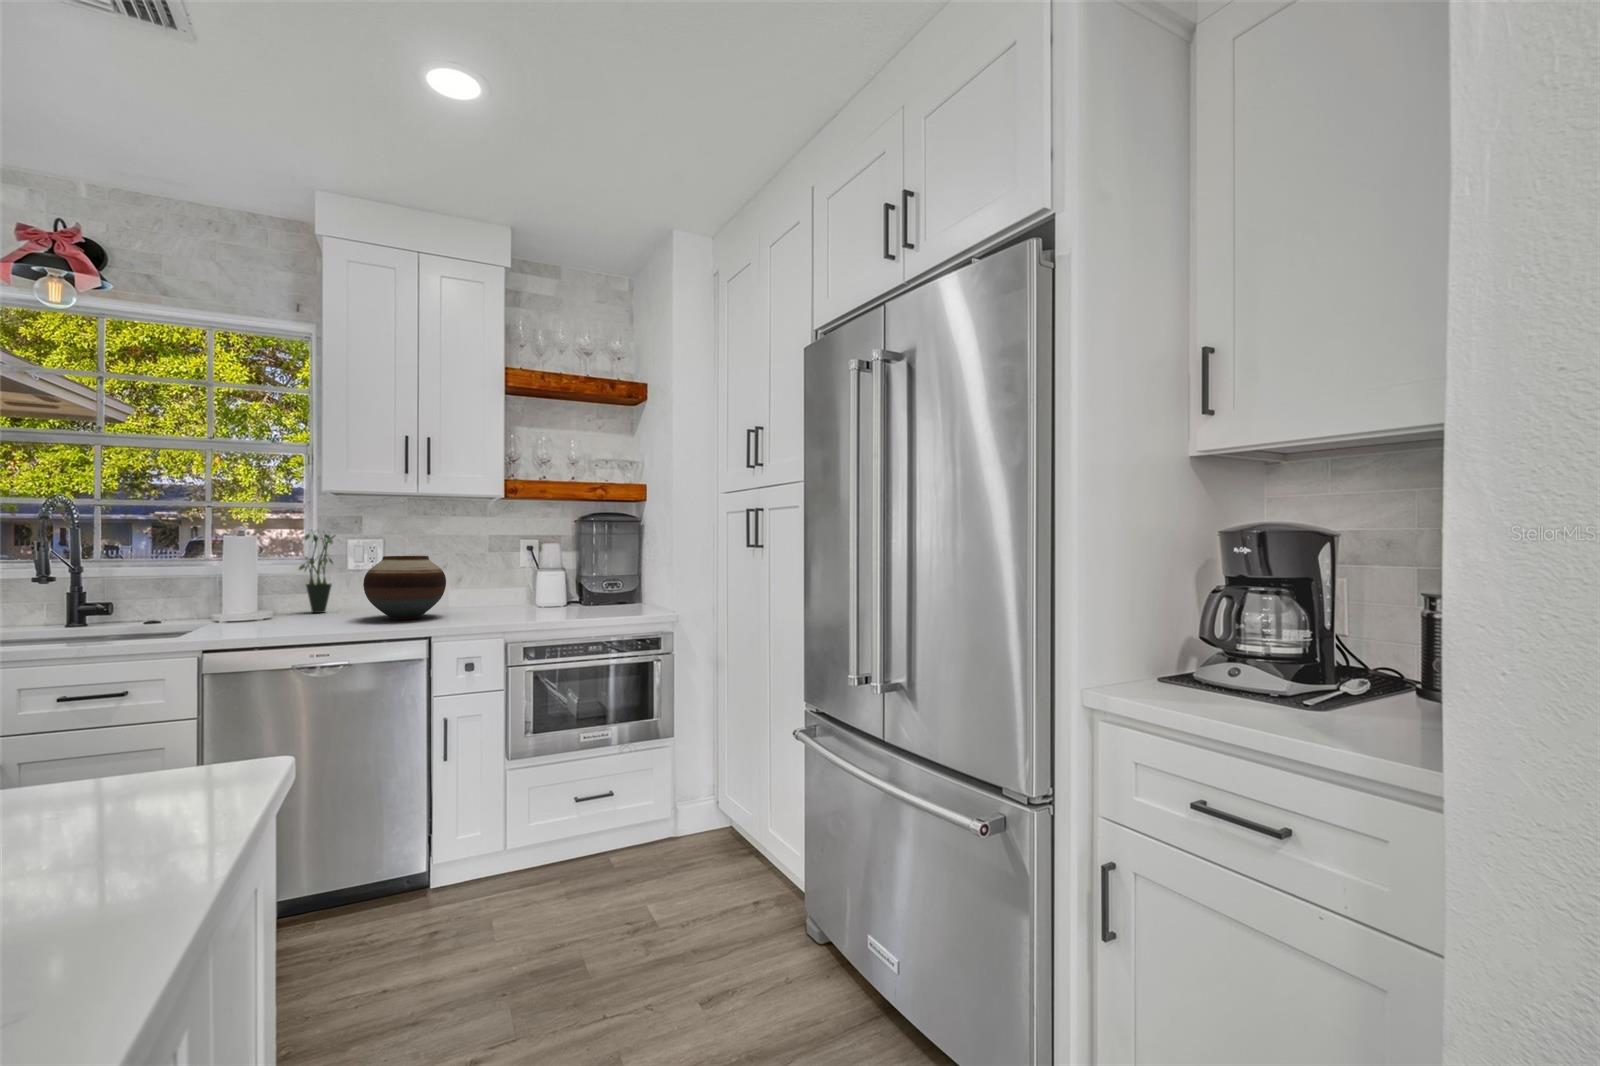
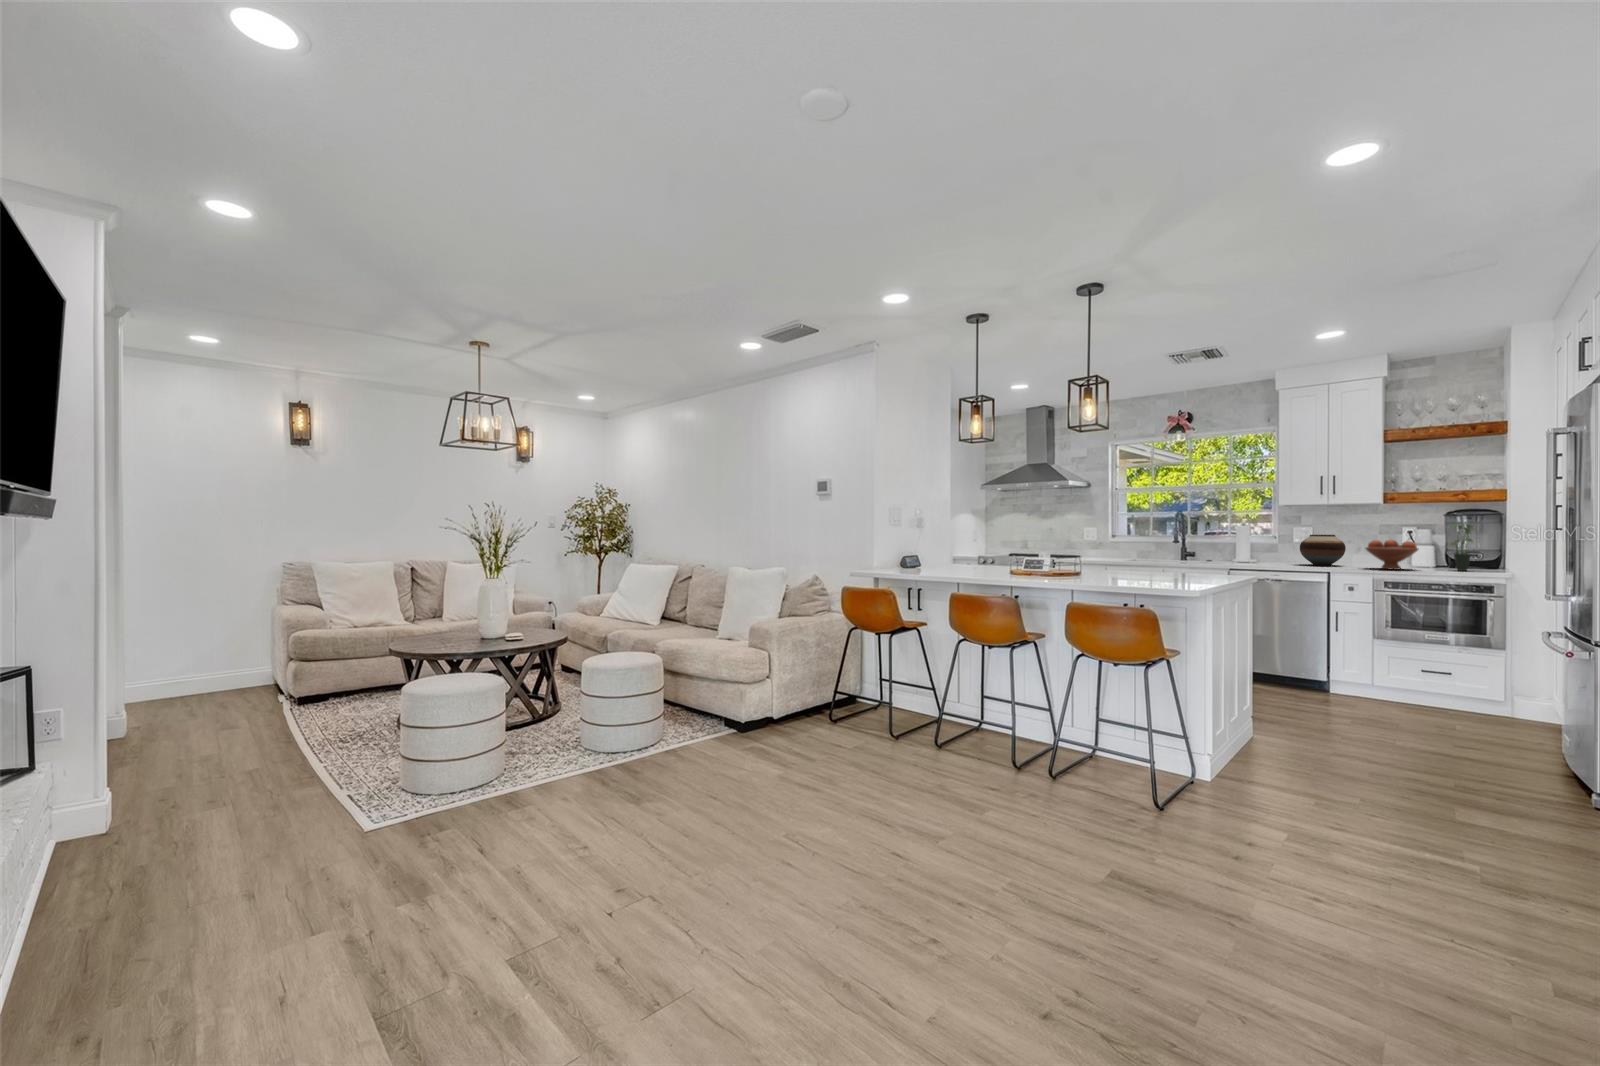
potted plant: present [299,530,336,613] -> present [1450,525,1474,571]
fruit bowl: none [486,564,565,621] -> present [1365,540,1419,570]

